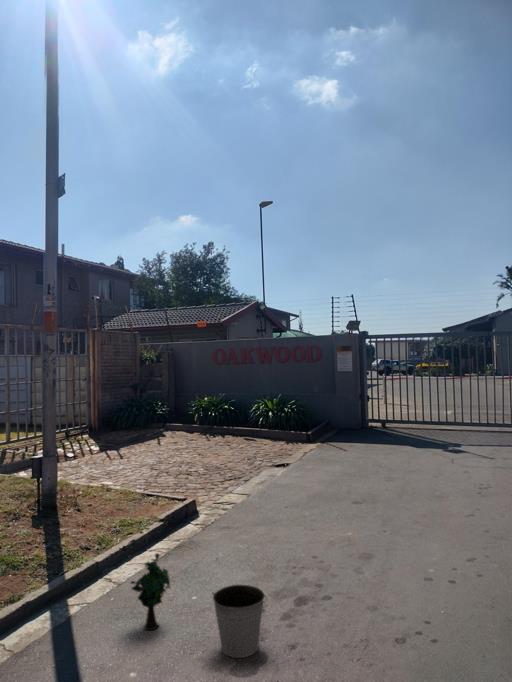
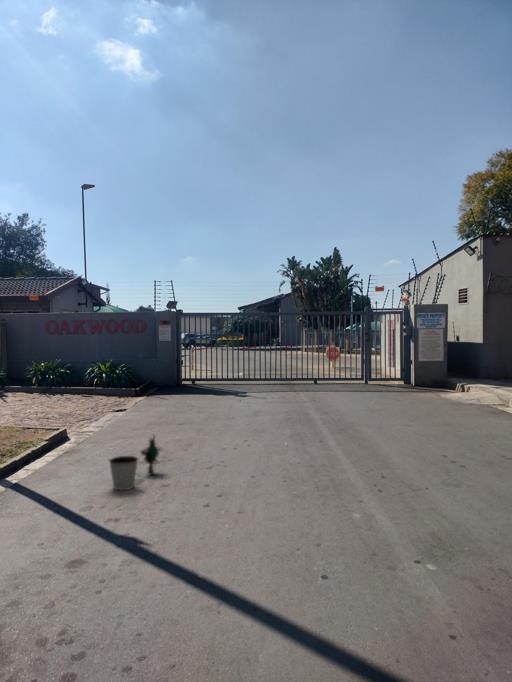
decorative plant: present [131,553,170,630] -> present [141,437,160,475]

